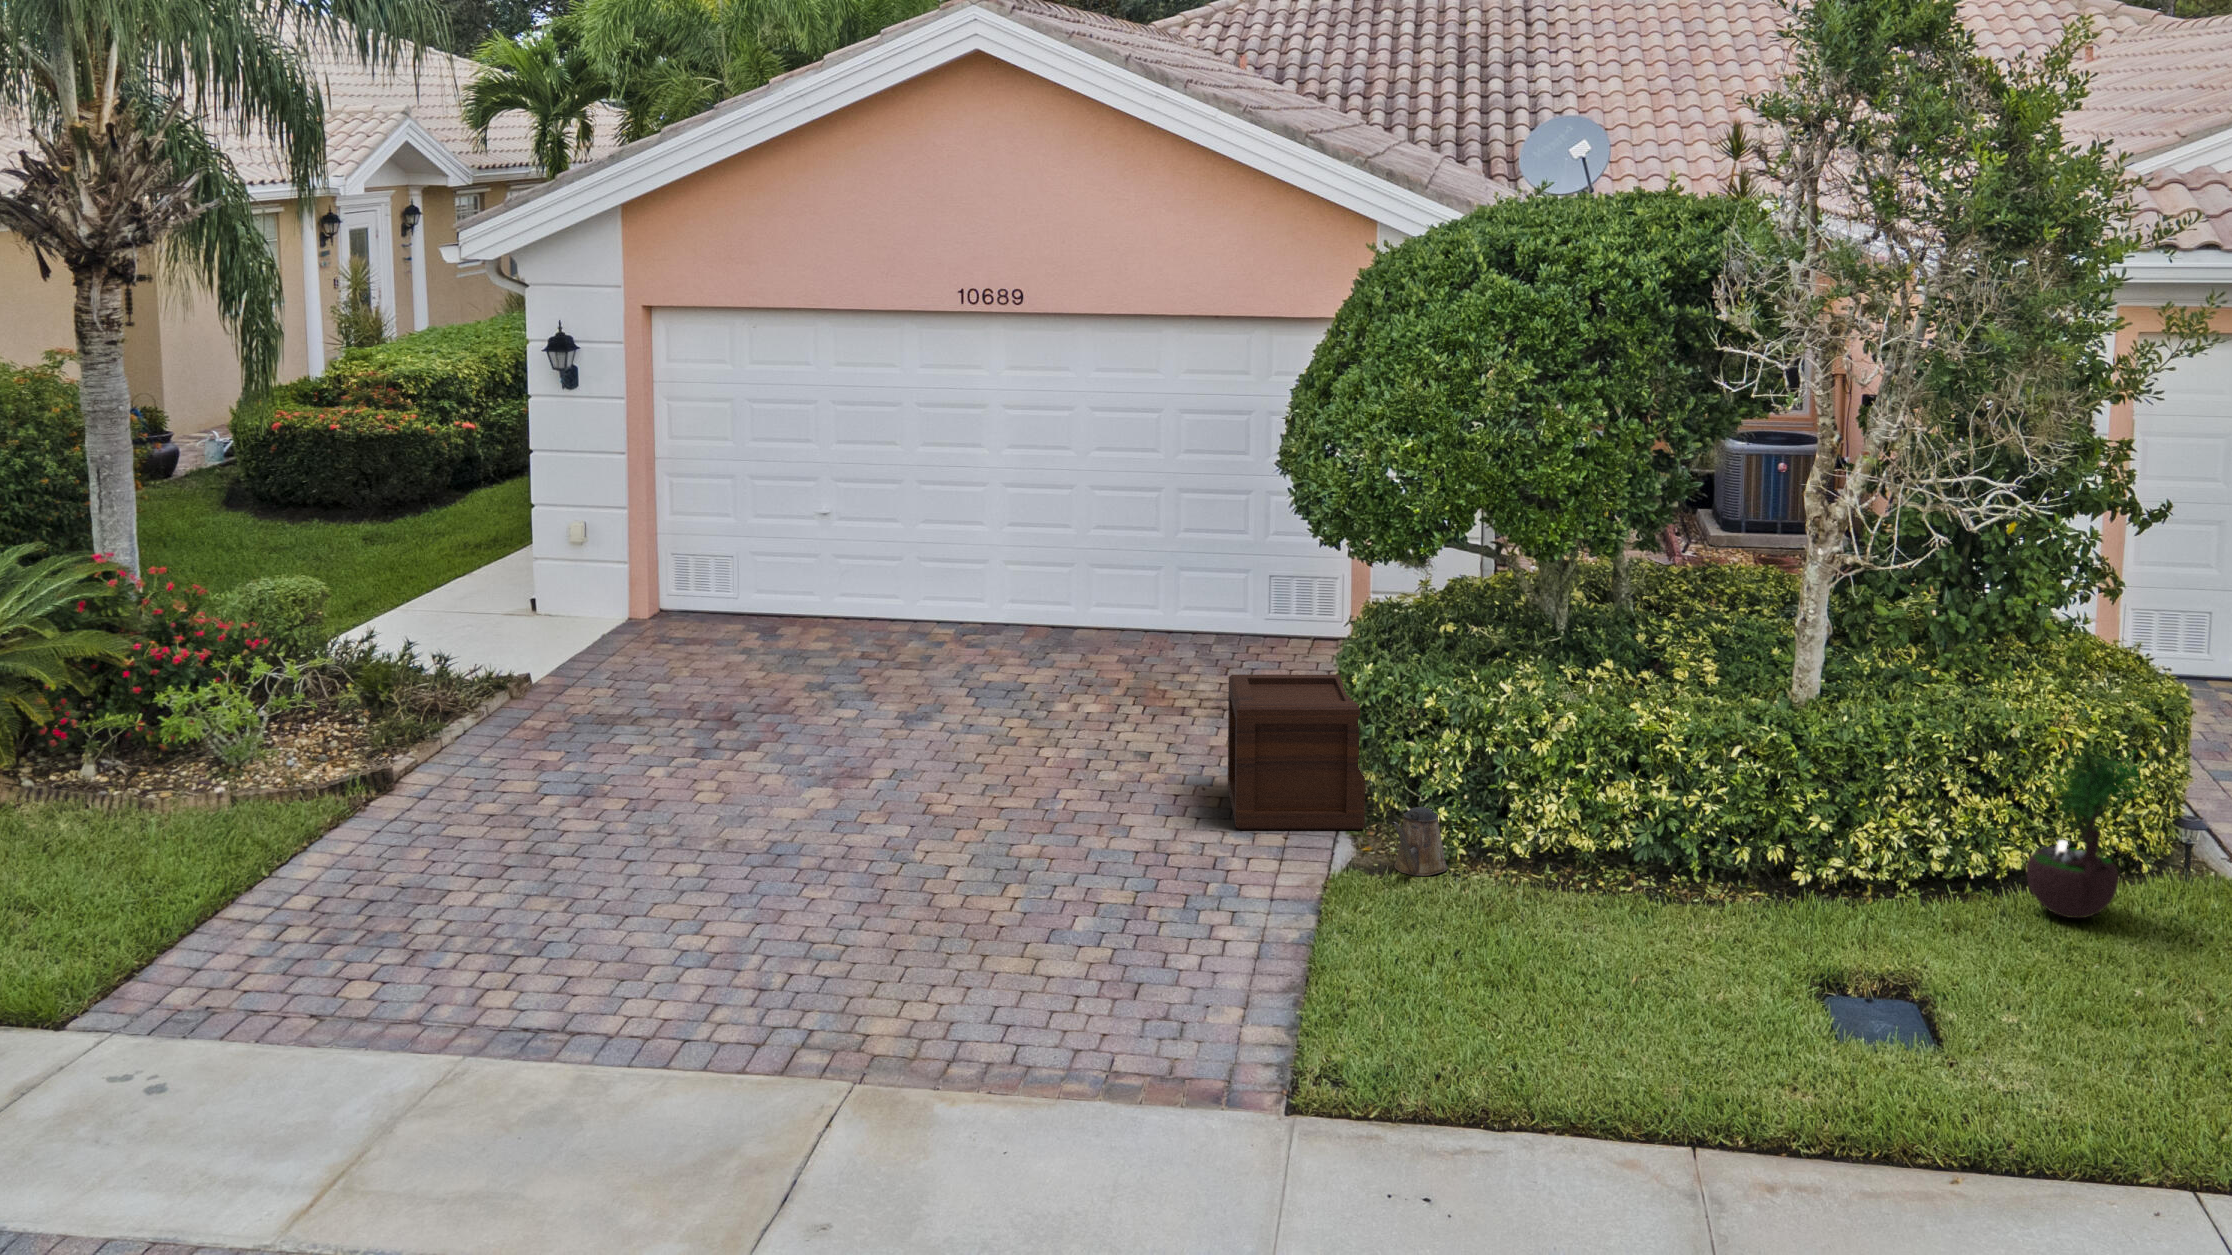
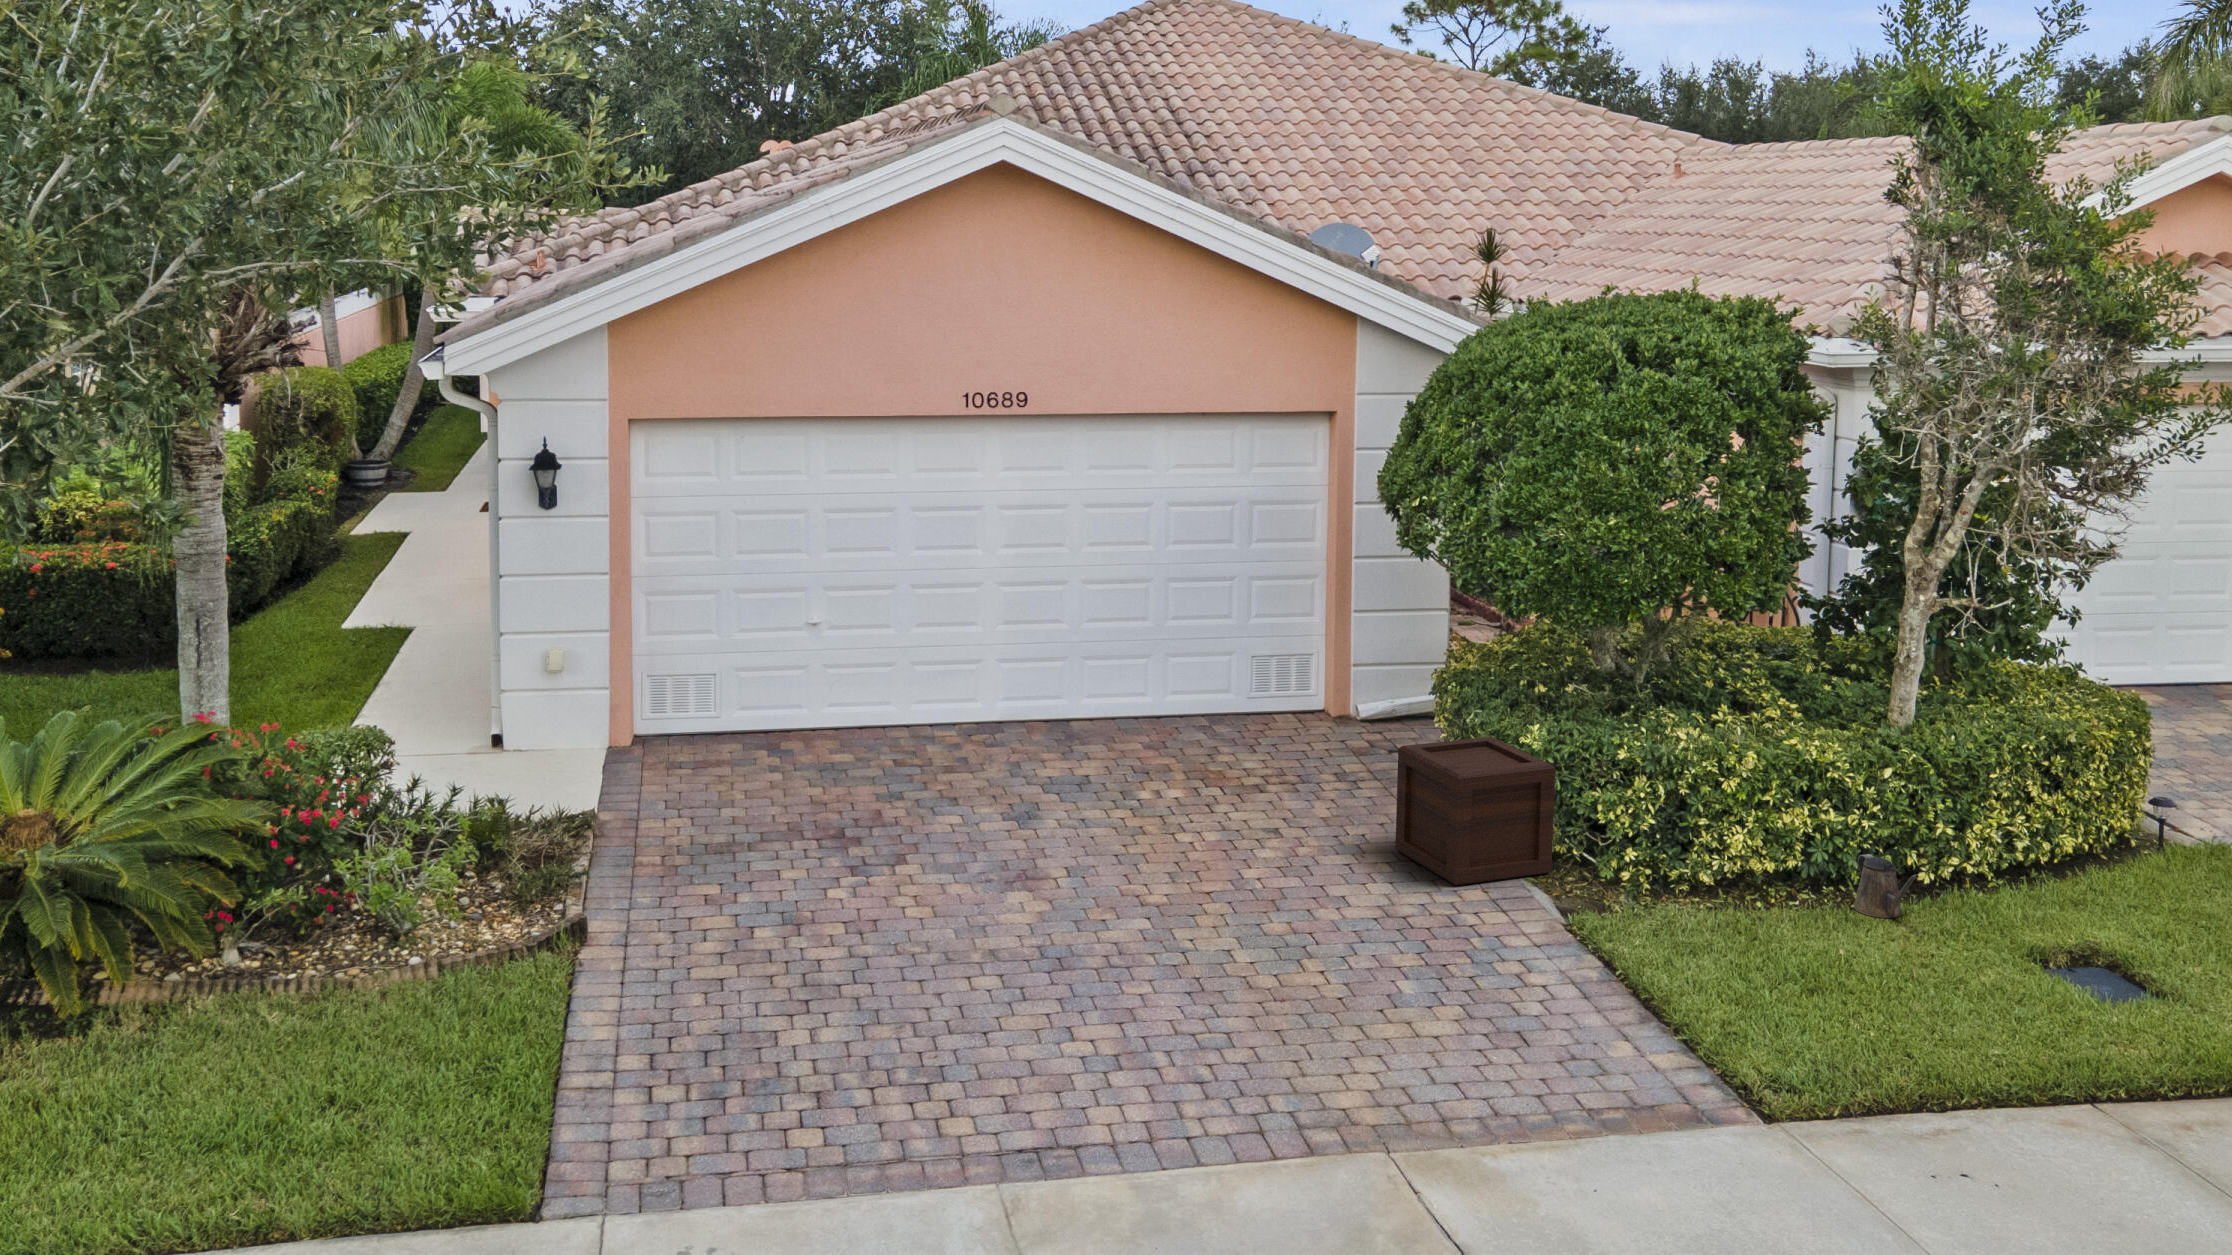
potted tree: present [2027,736,2149,918] -> none [2079,740,2184,882]
watering can: present [1392,807,1448,876] -> present [1853,854,1919,918]

